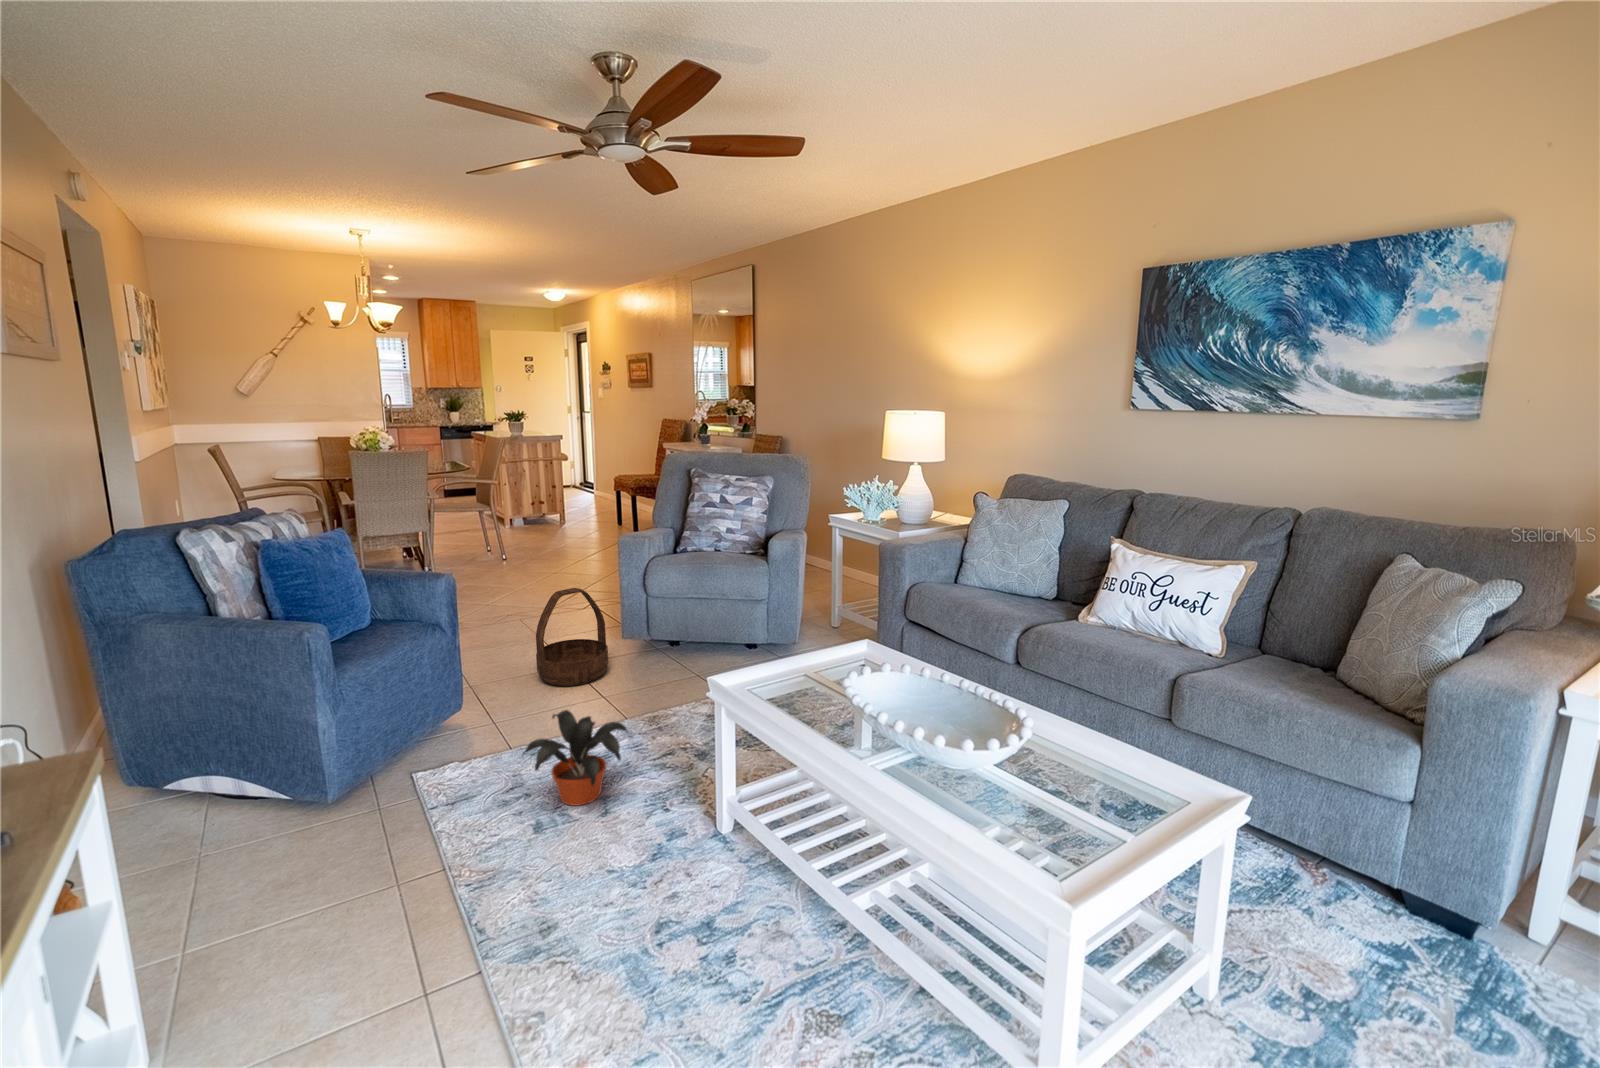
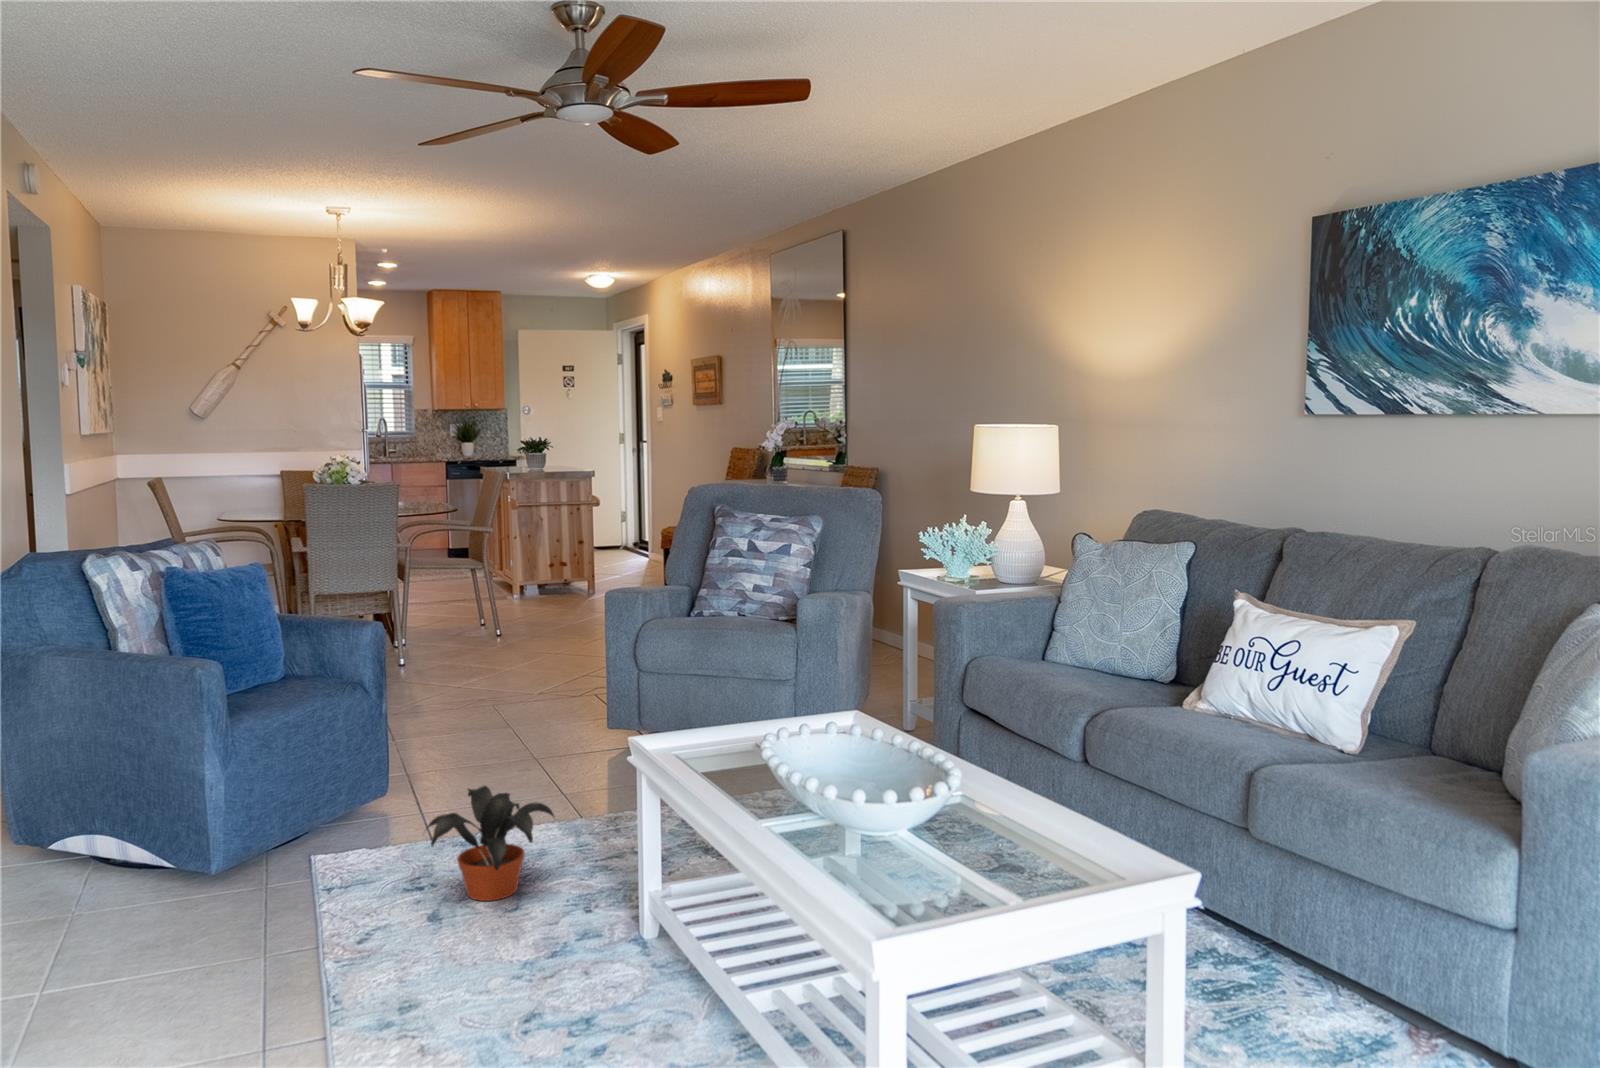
basket: present [536,588,608,686] -> none [485,654,579,782]

